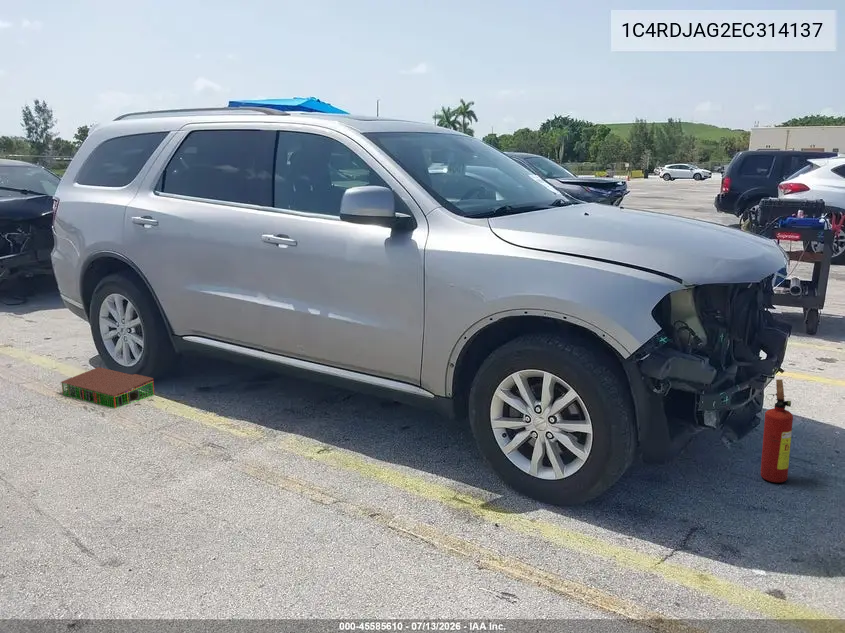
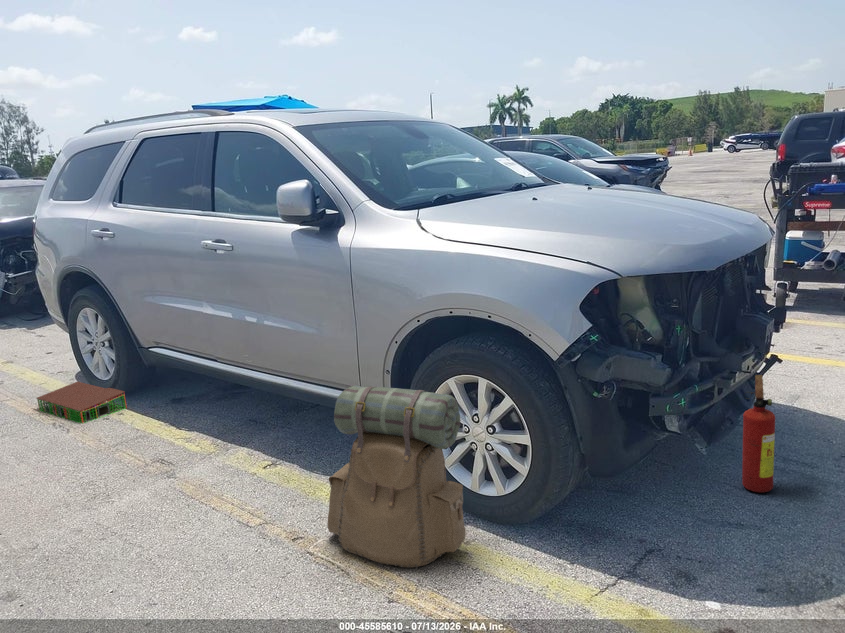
backpack: none [402,377,532,539] -> present [327,385,466,568]

